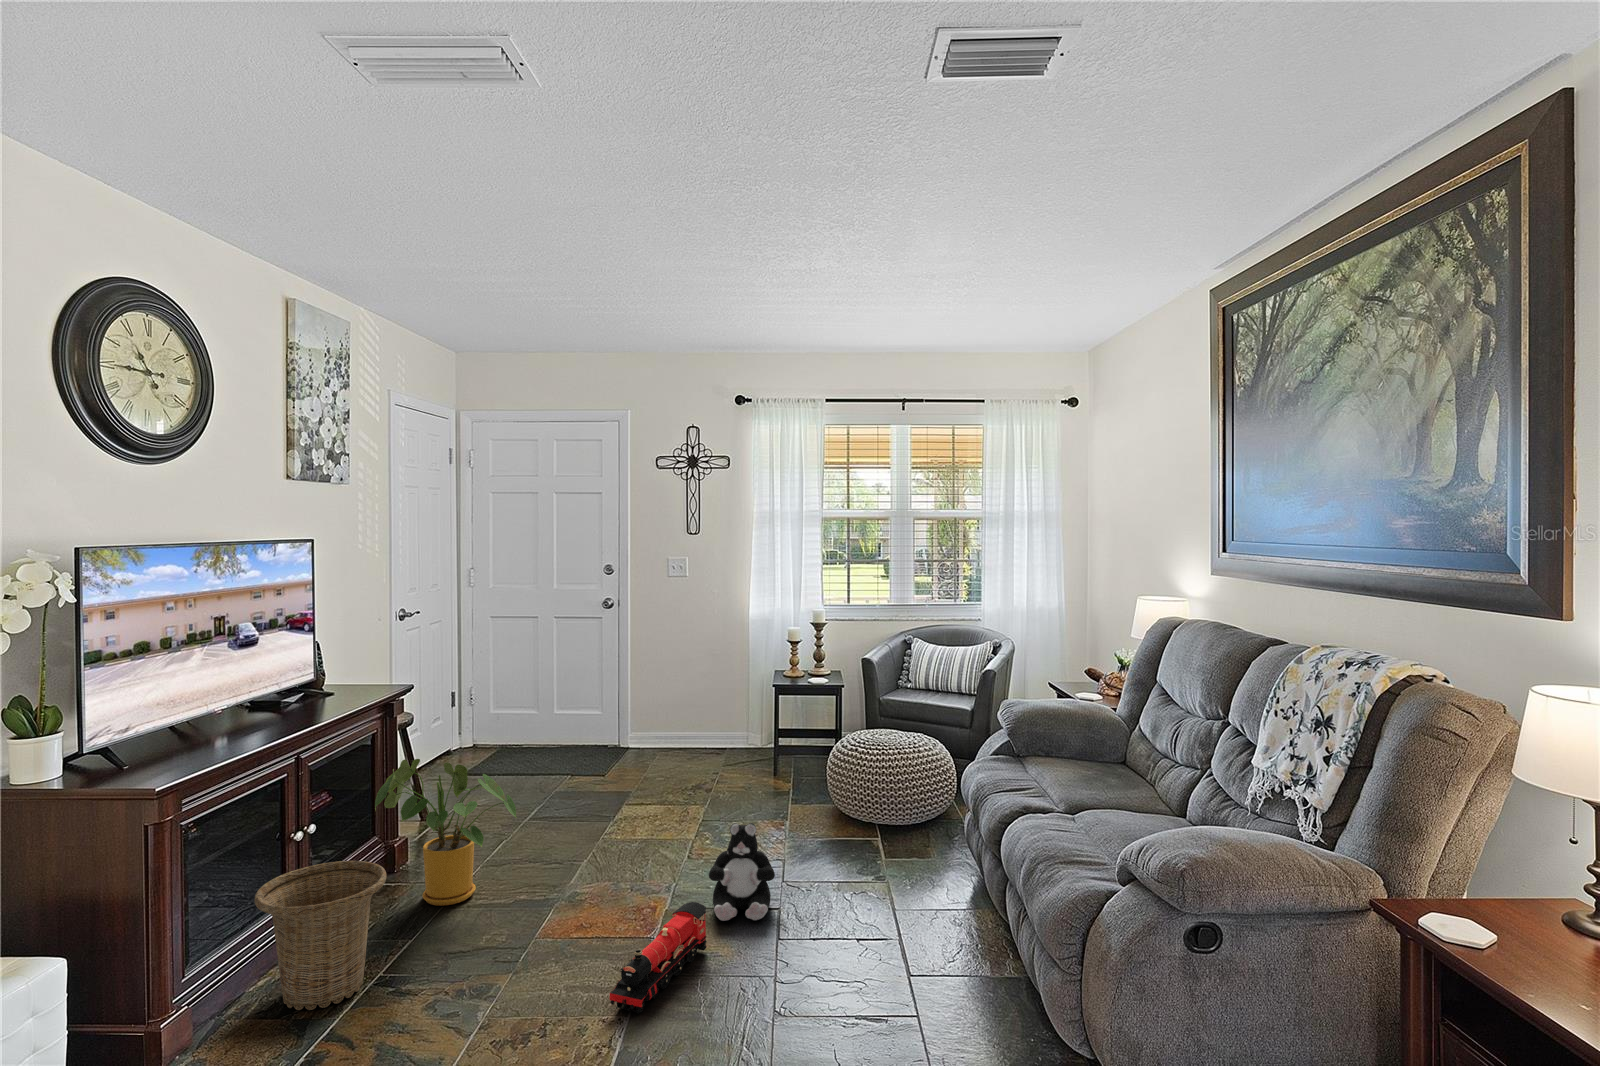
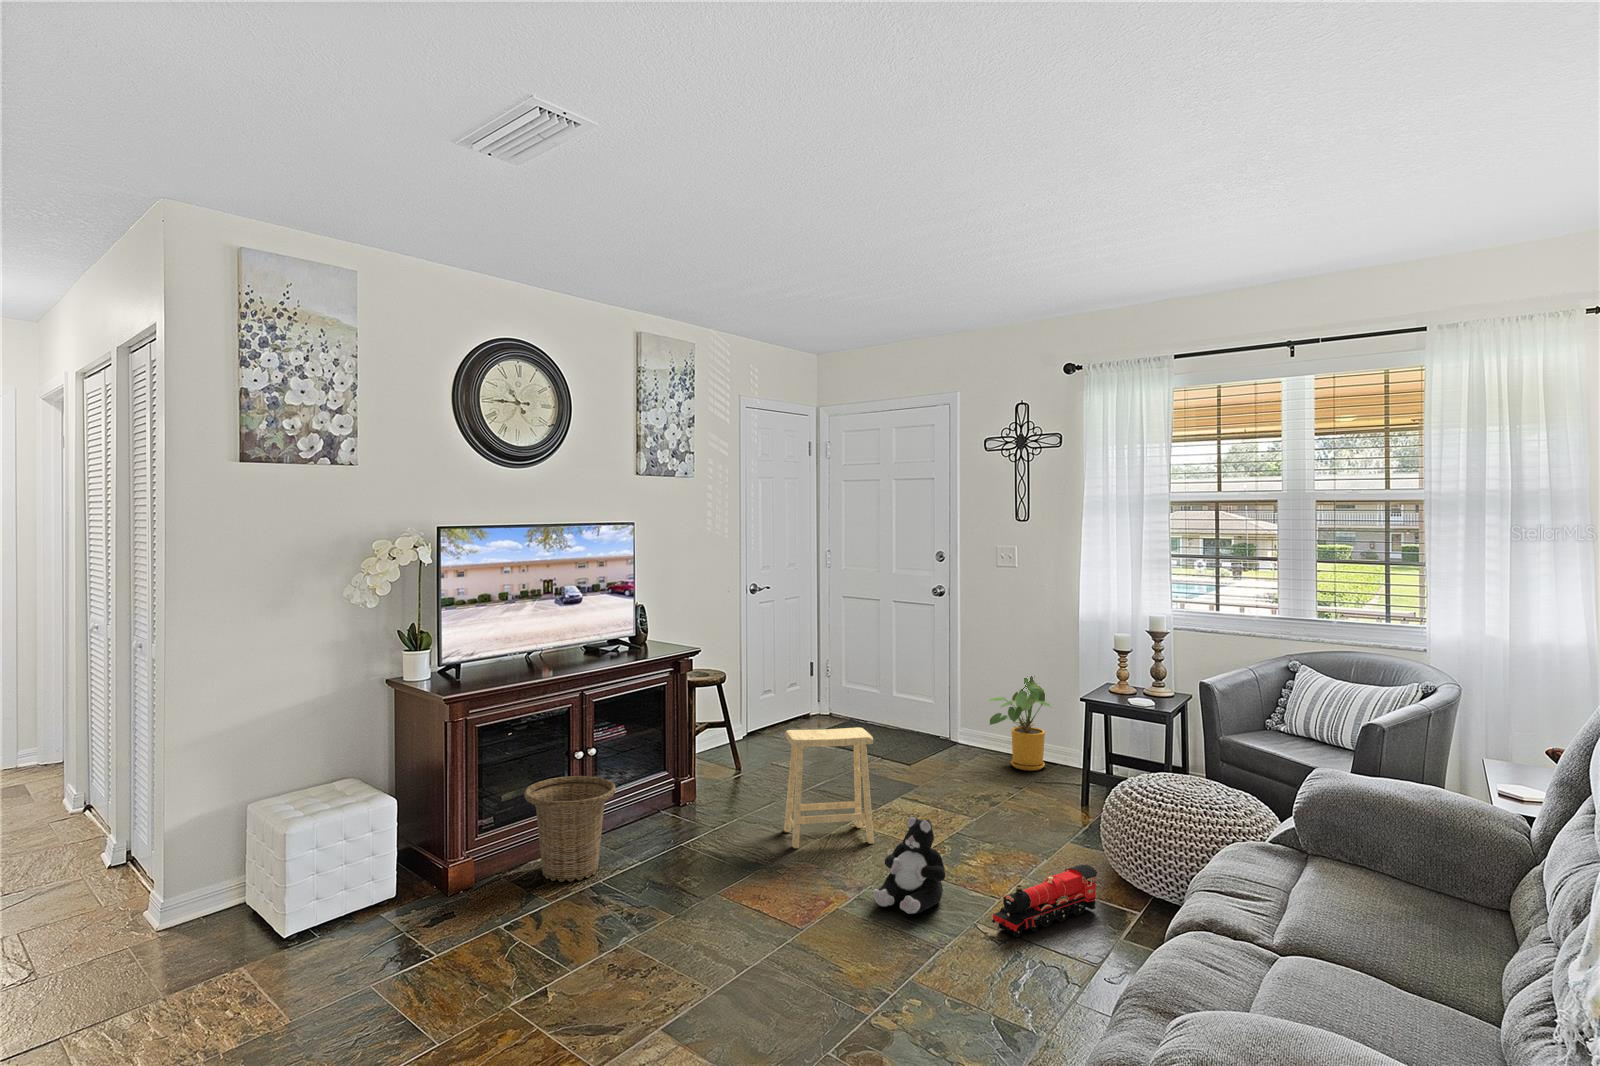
footstool: none [543,746,648,888] -> present [784,727,874,848]
house plant: present [375,759,516,906] -> present [987,676,1052,771]
toy train: present [610,902,707,1014] -> present [992,865,1097,937]

